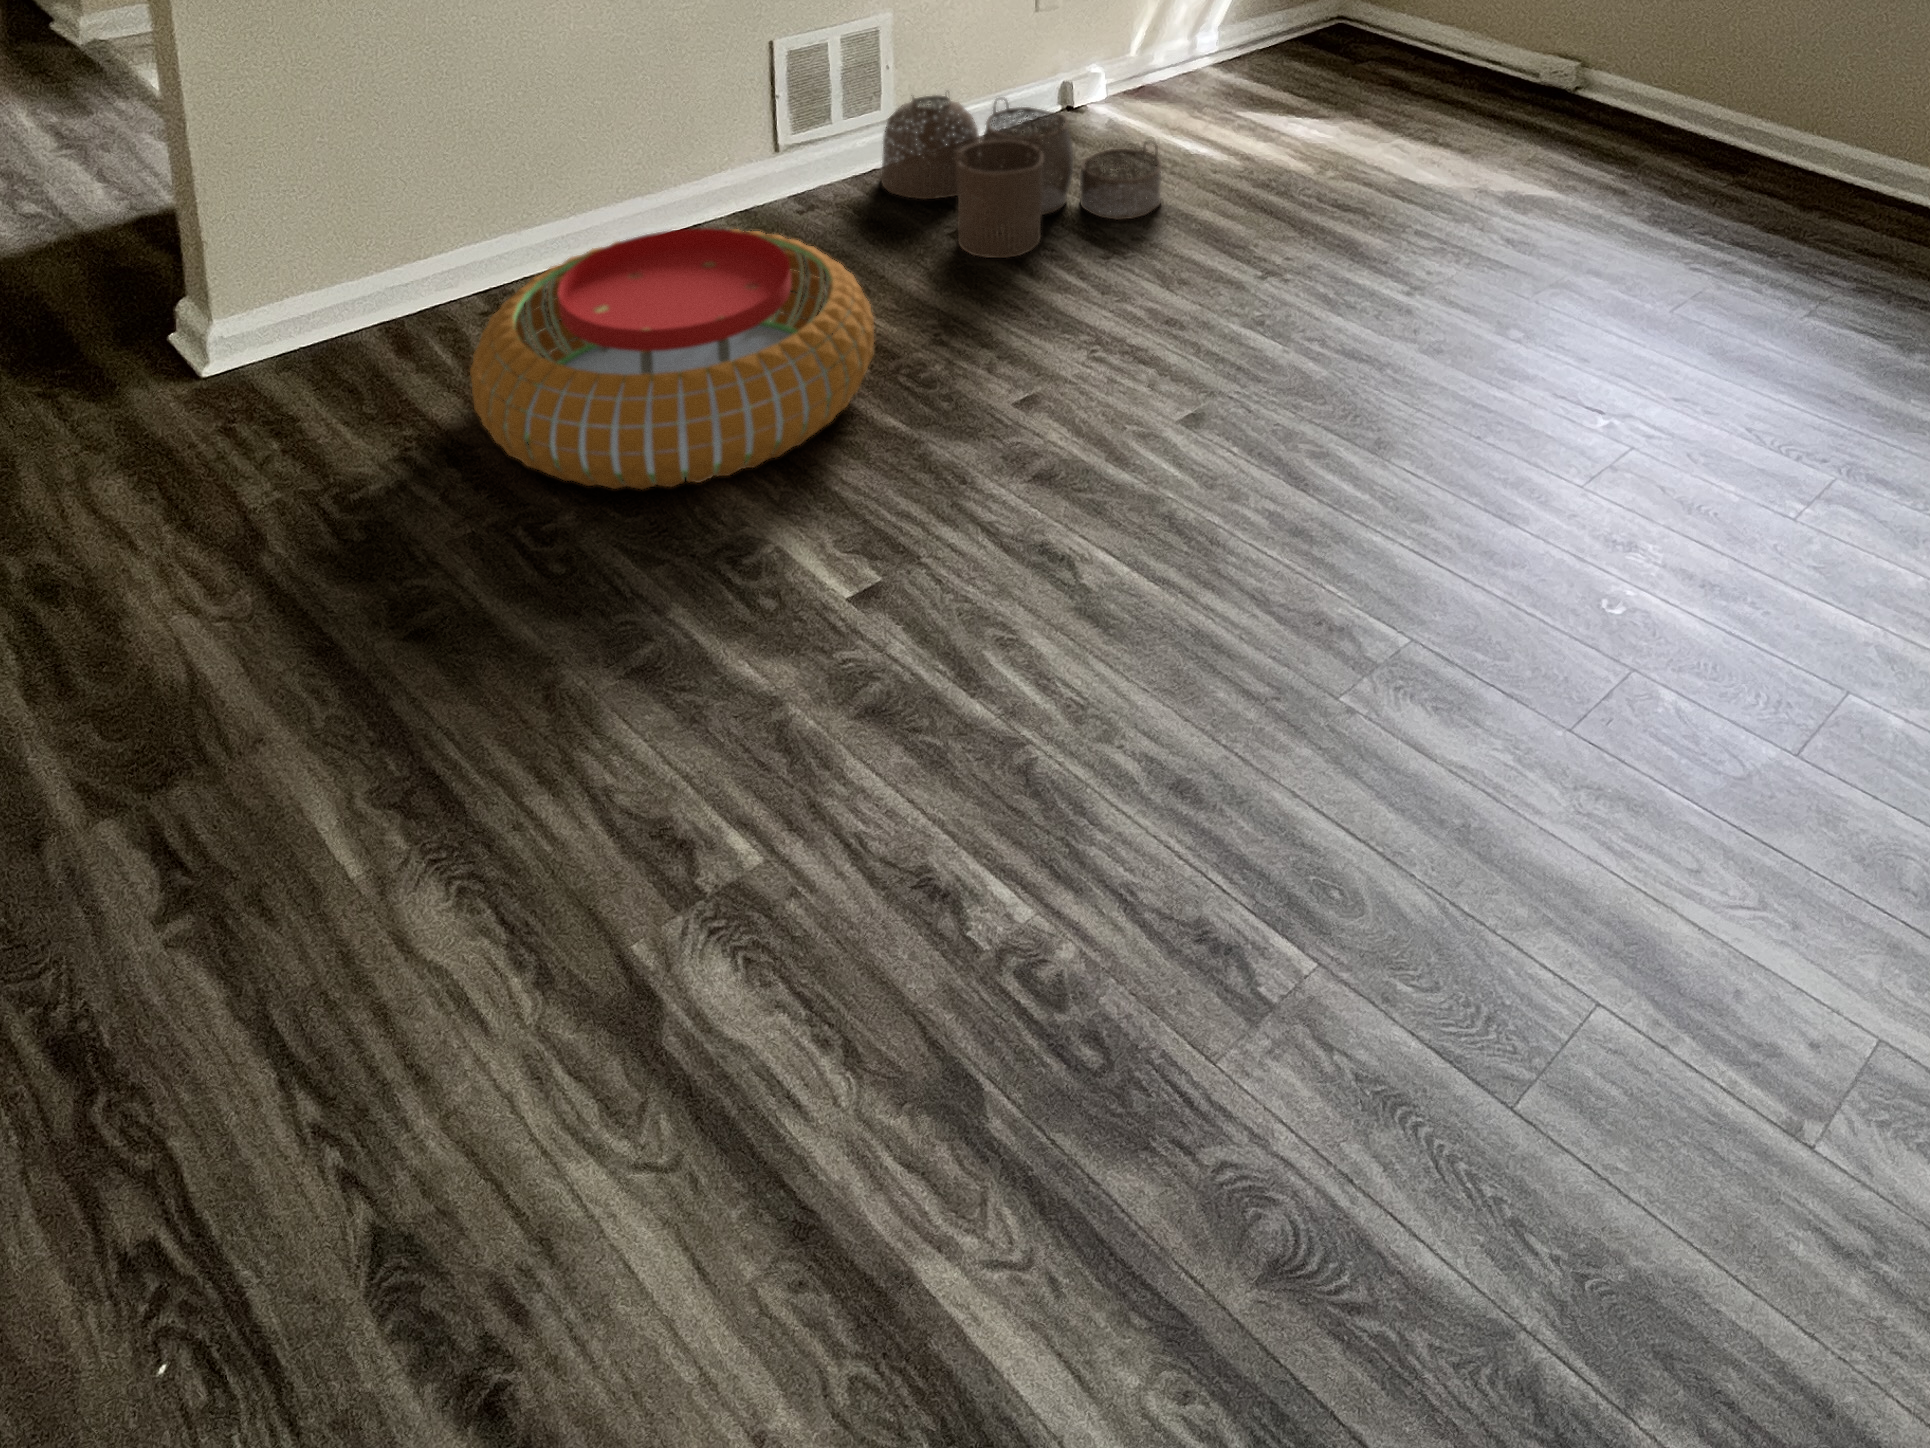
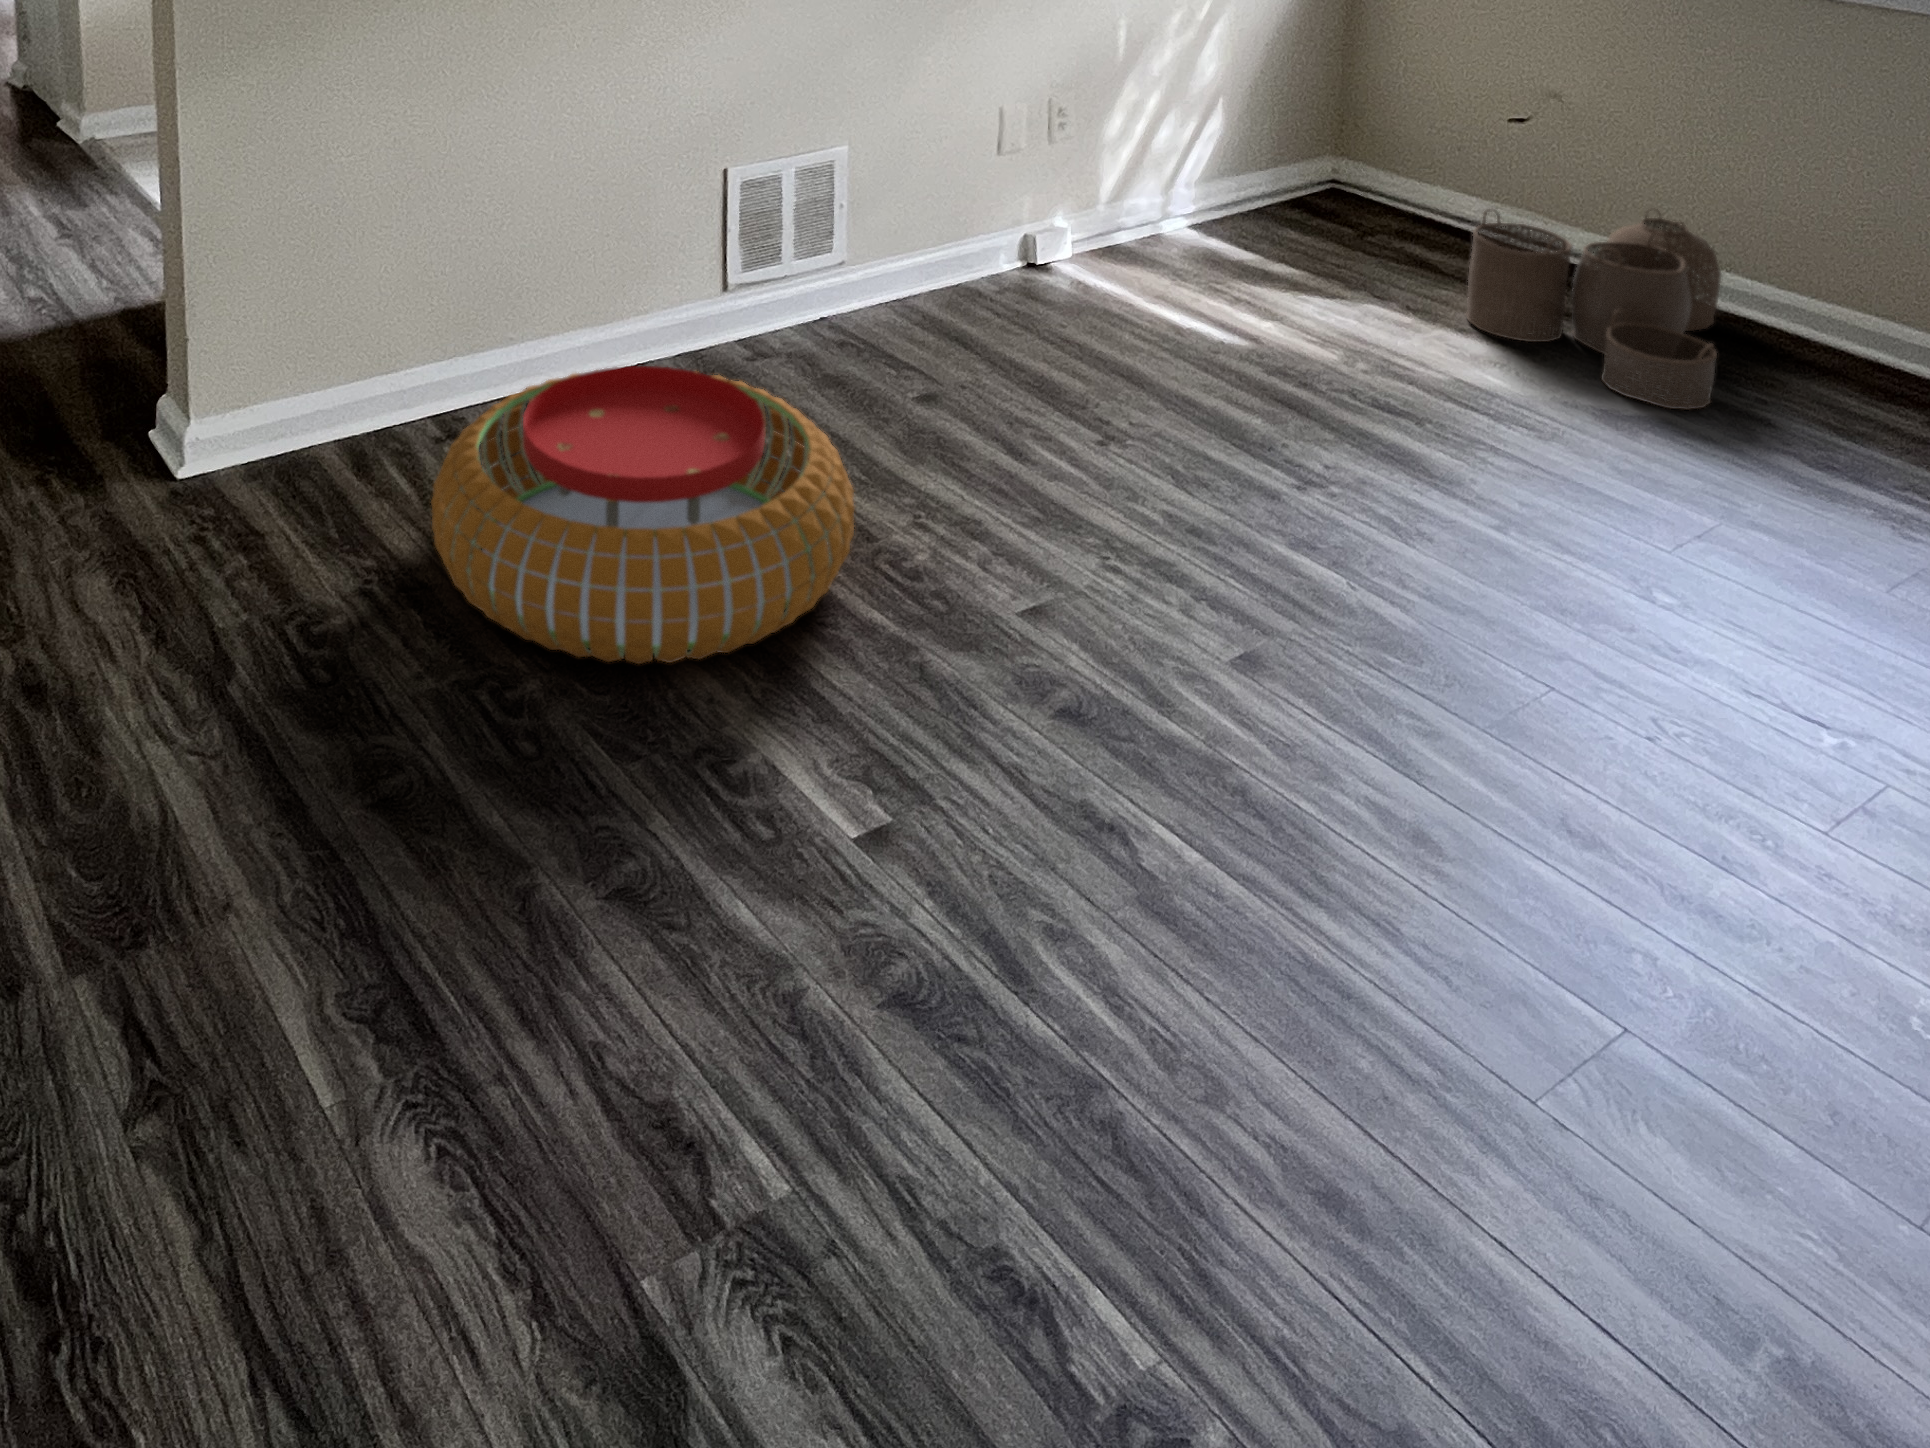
woven basket: present [881,95,1162,258] -> present [1466,209,1721,410]

